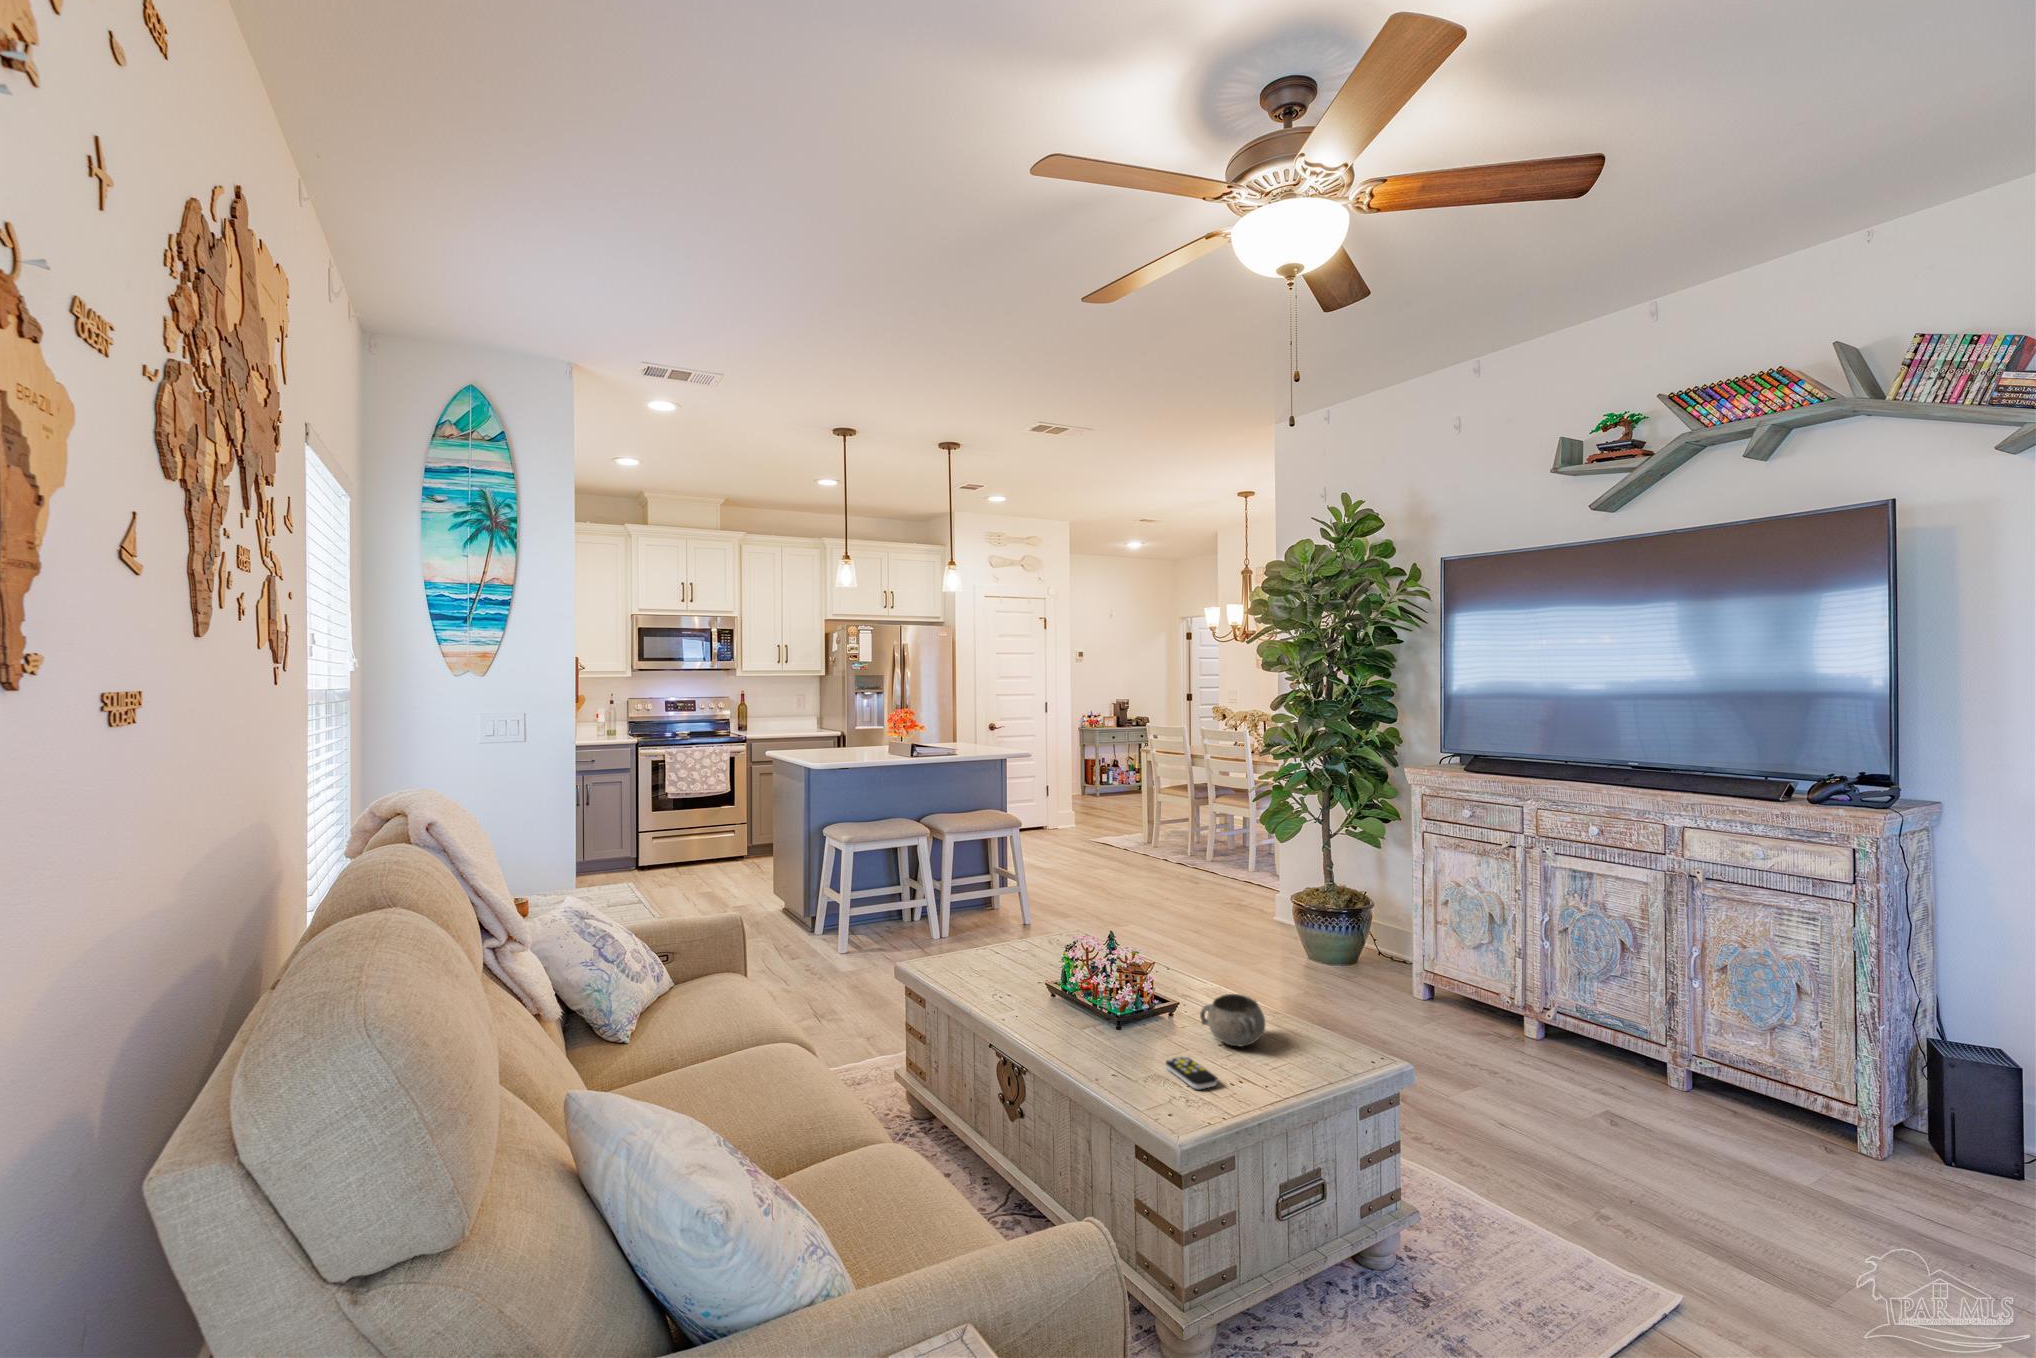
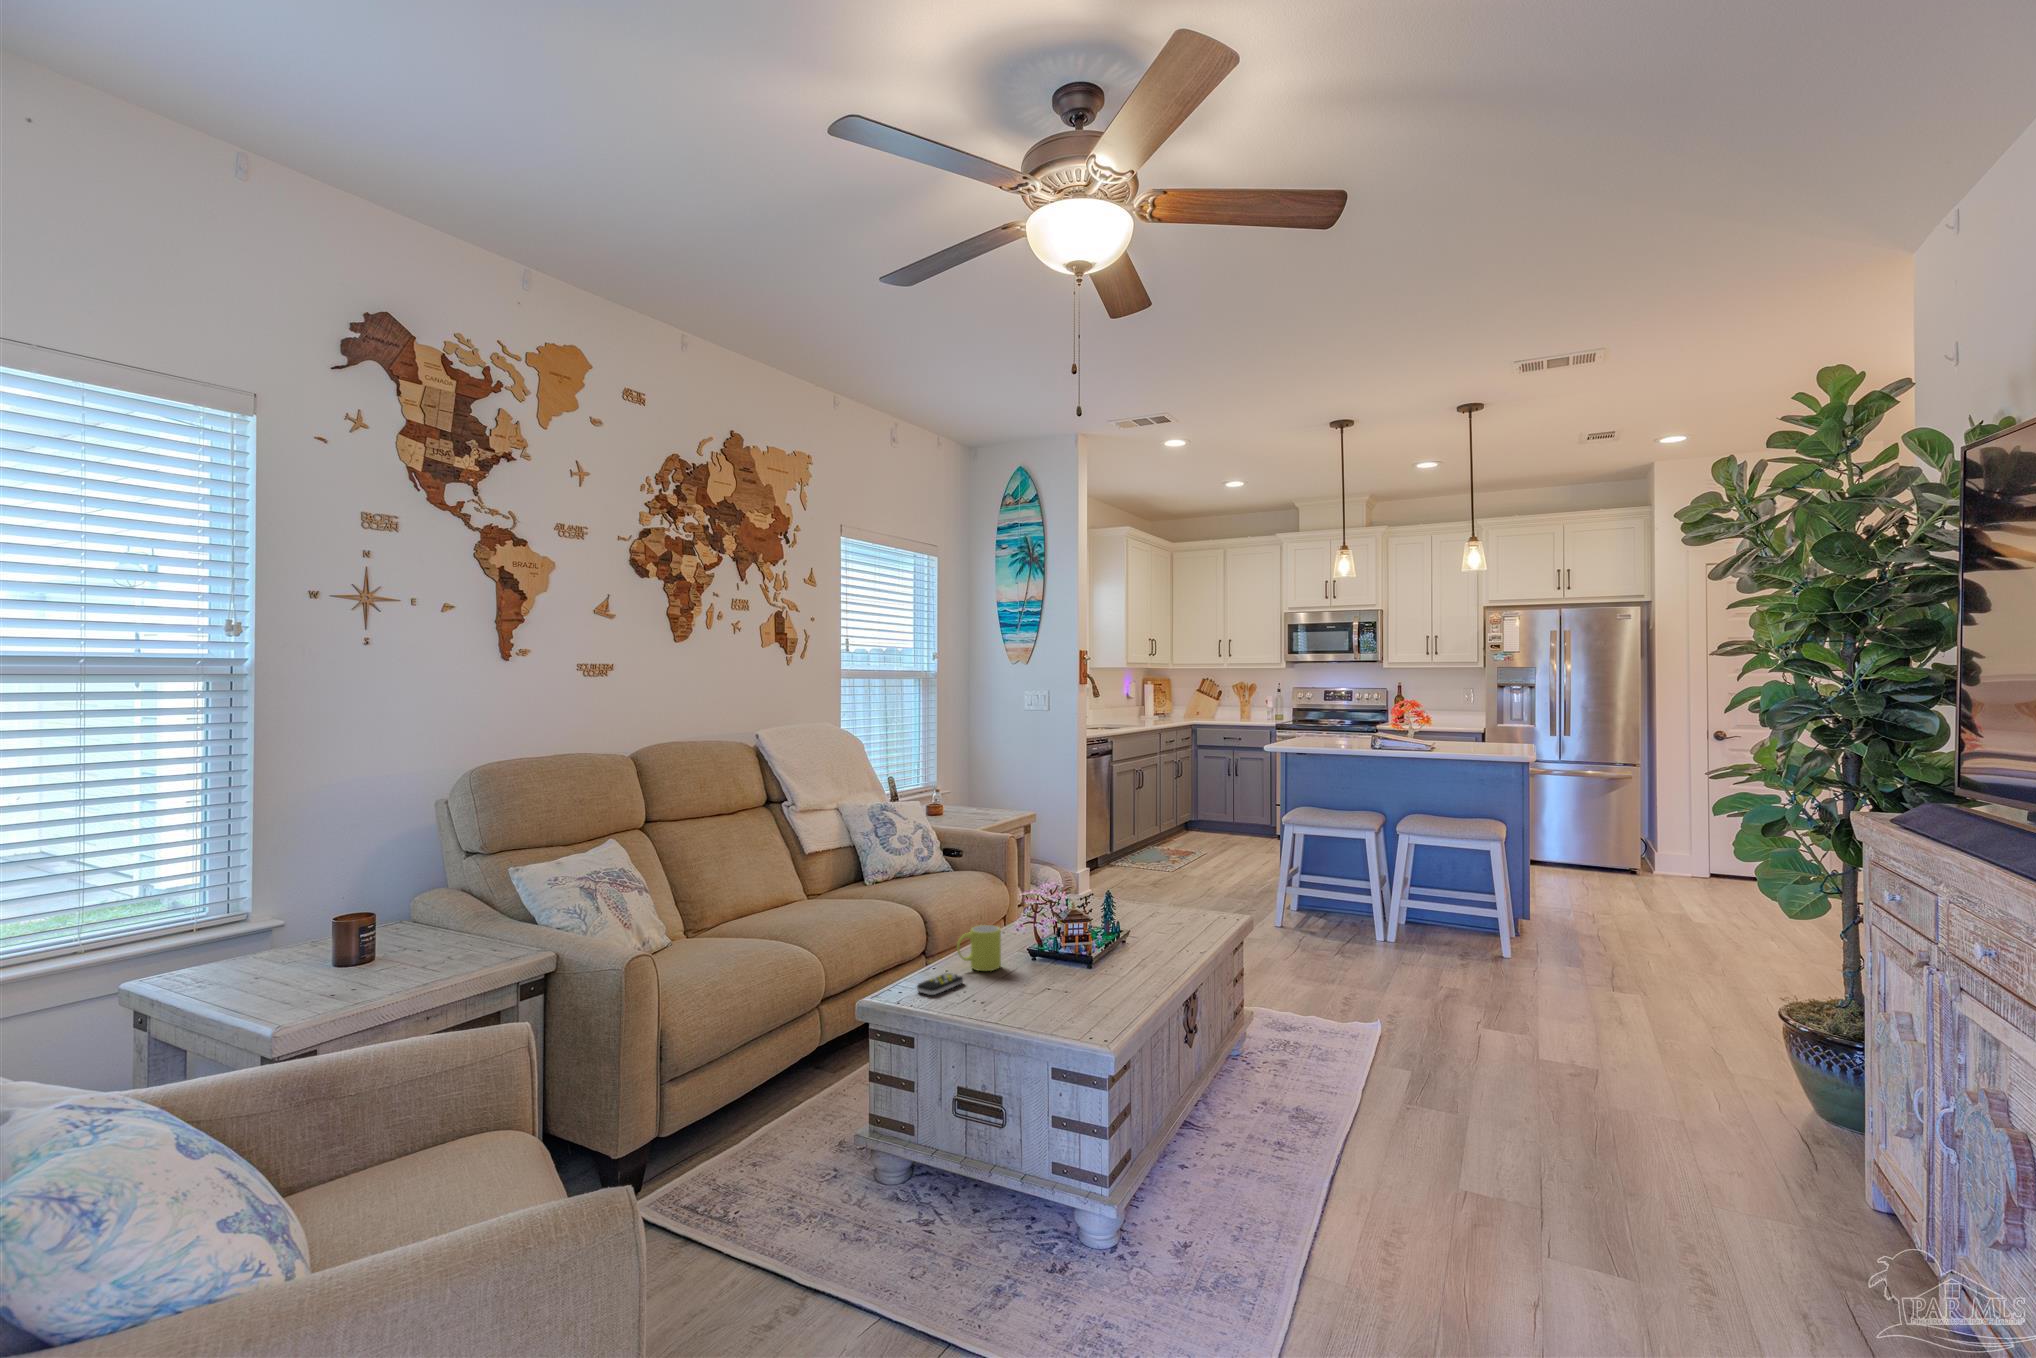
mug: none [1125,994,1159,1049] -> present [957,925,1001,971]
decorative bowl: present [1200,994,1265,1047] -> none [1003,946,1063,993]

